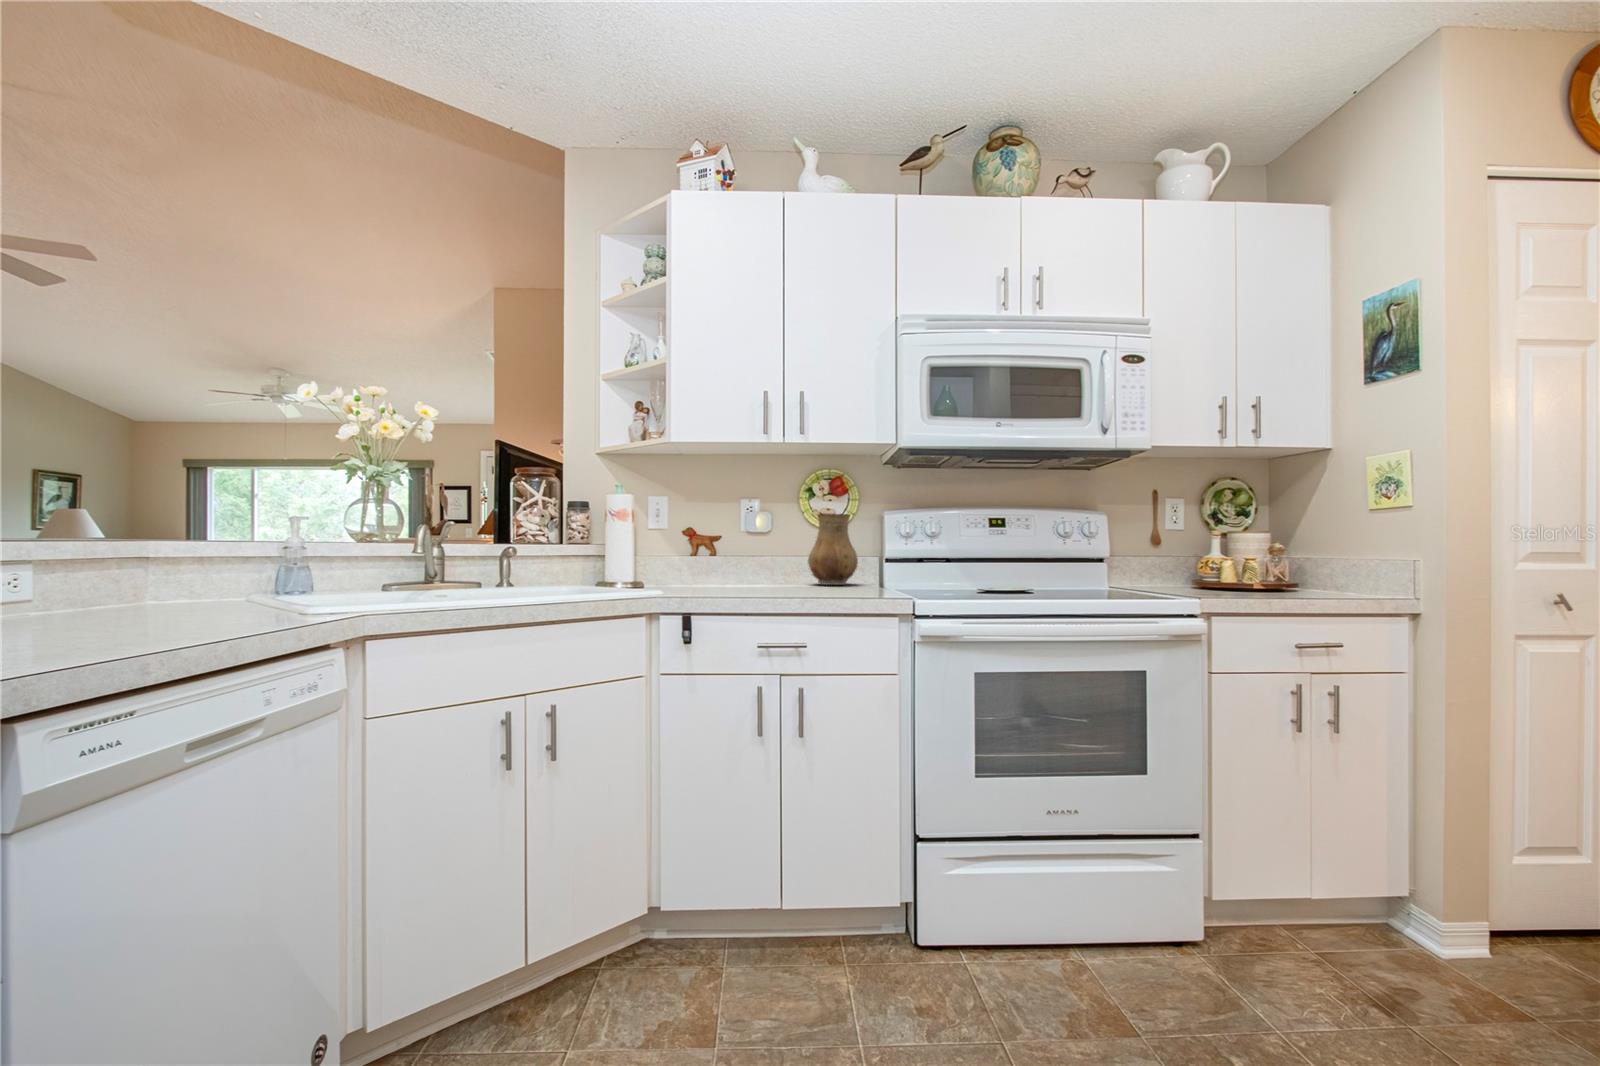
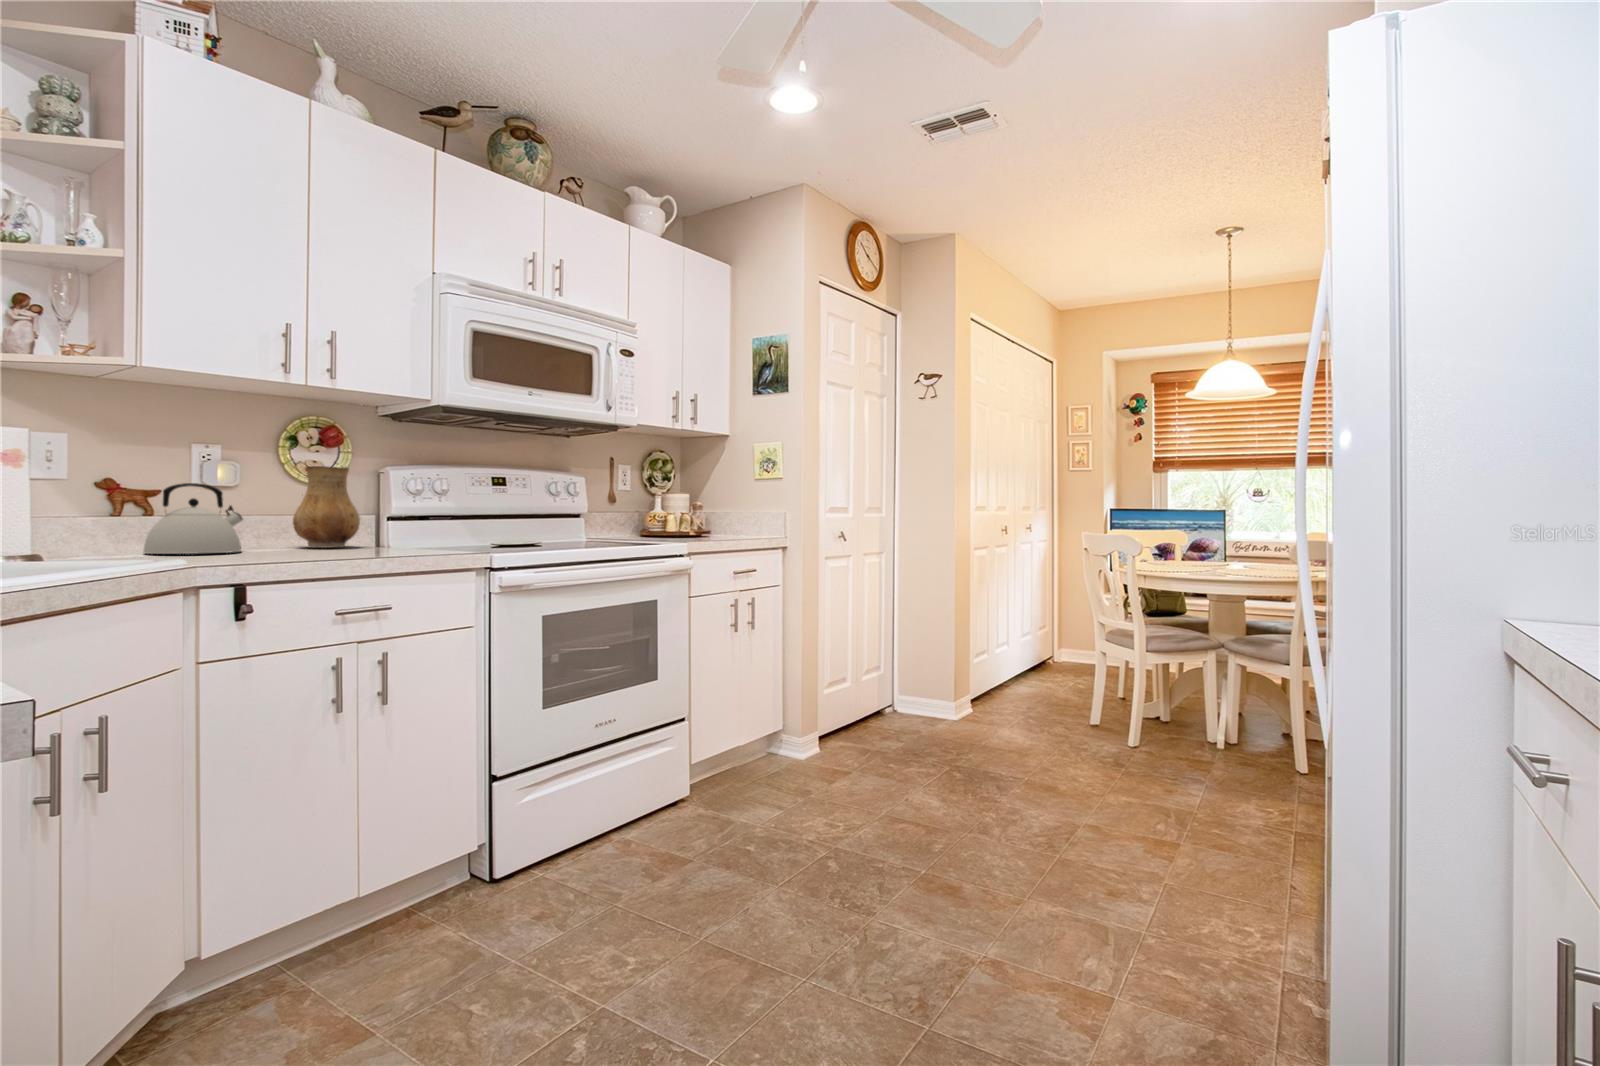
kettle: none [701,531,766,586] -> present [143,483,242,554]

